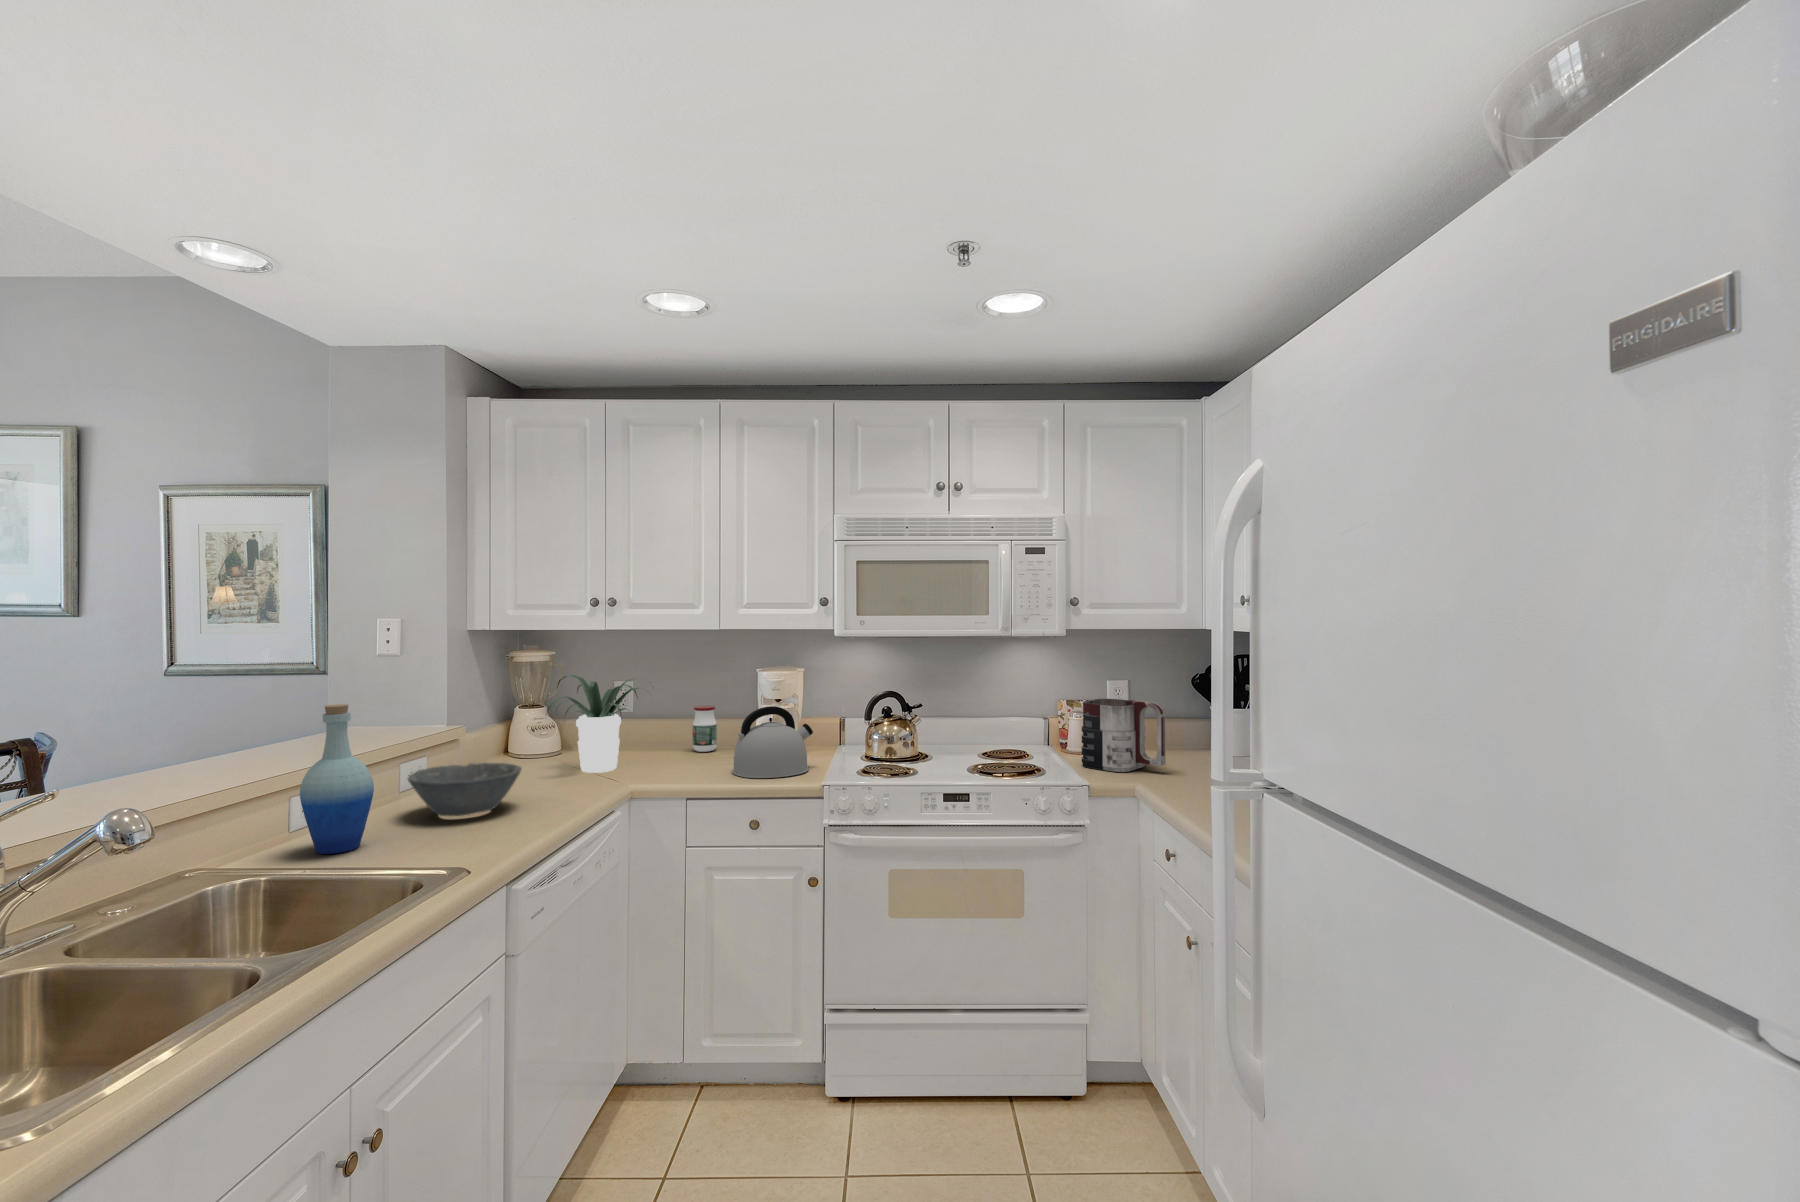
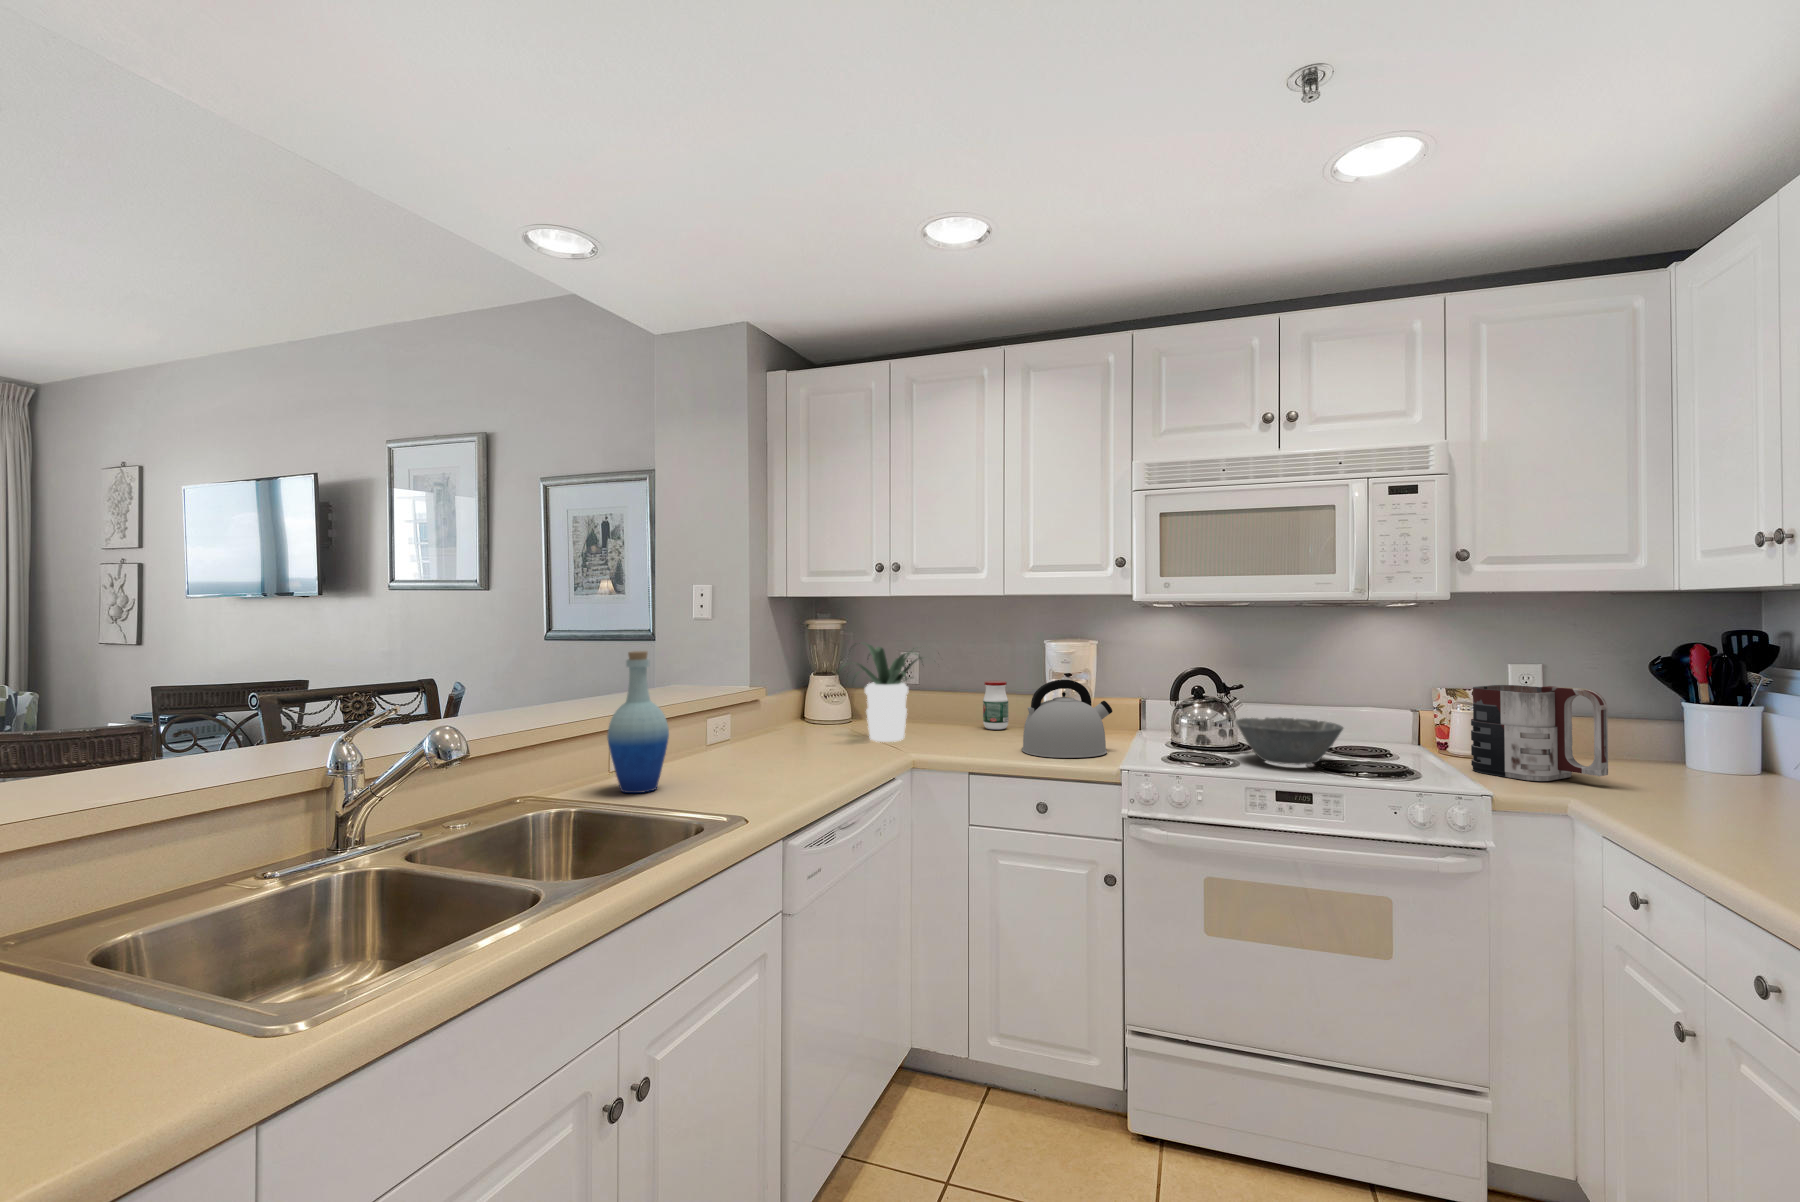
bowl: present [408,763,522,816] -> present [1236,718,1343,765]

